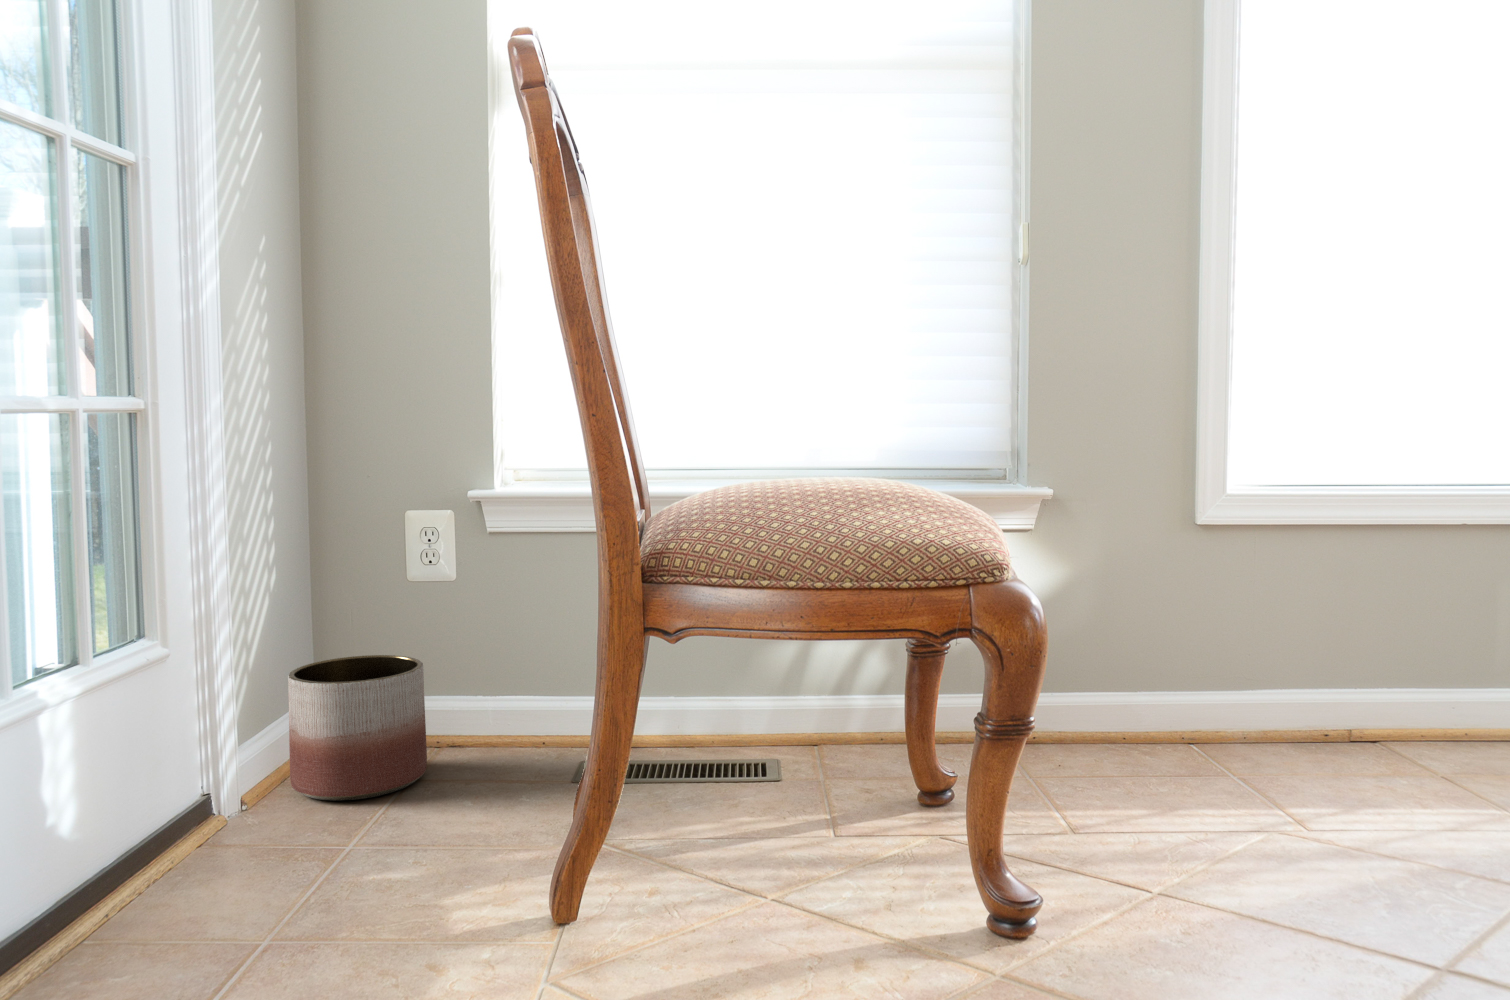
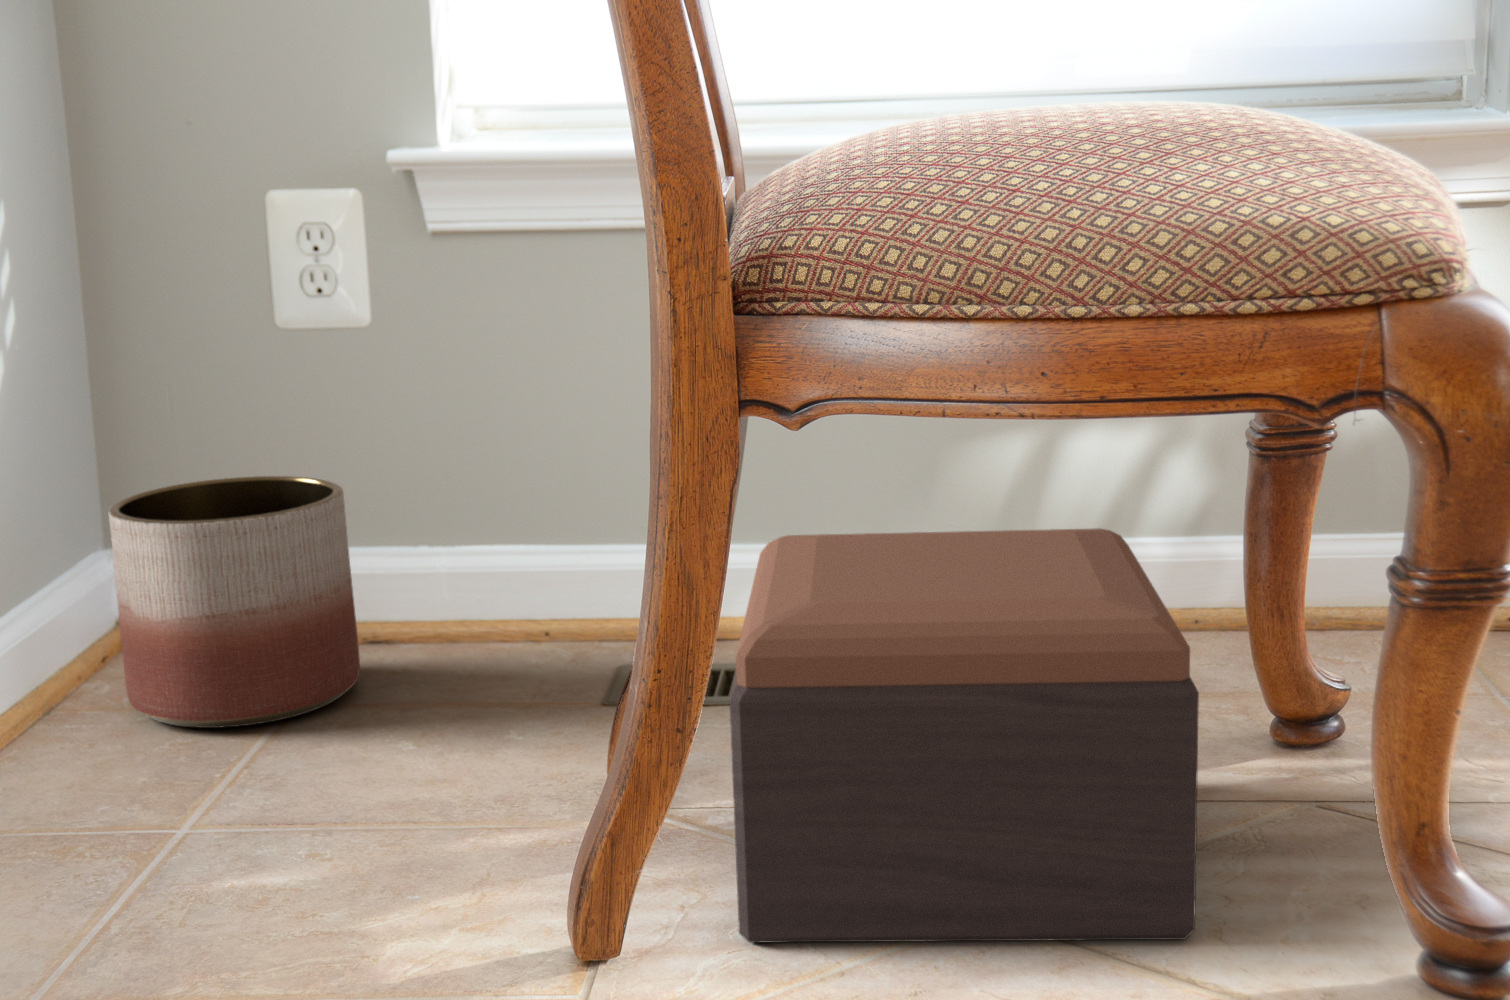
footstool: none [635,692,883,926] -> present [729,528,1199,943]

